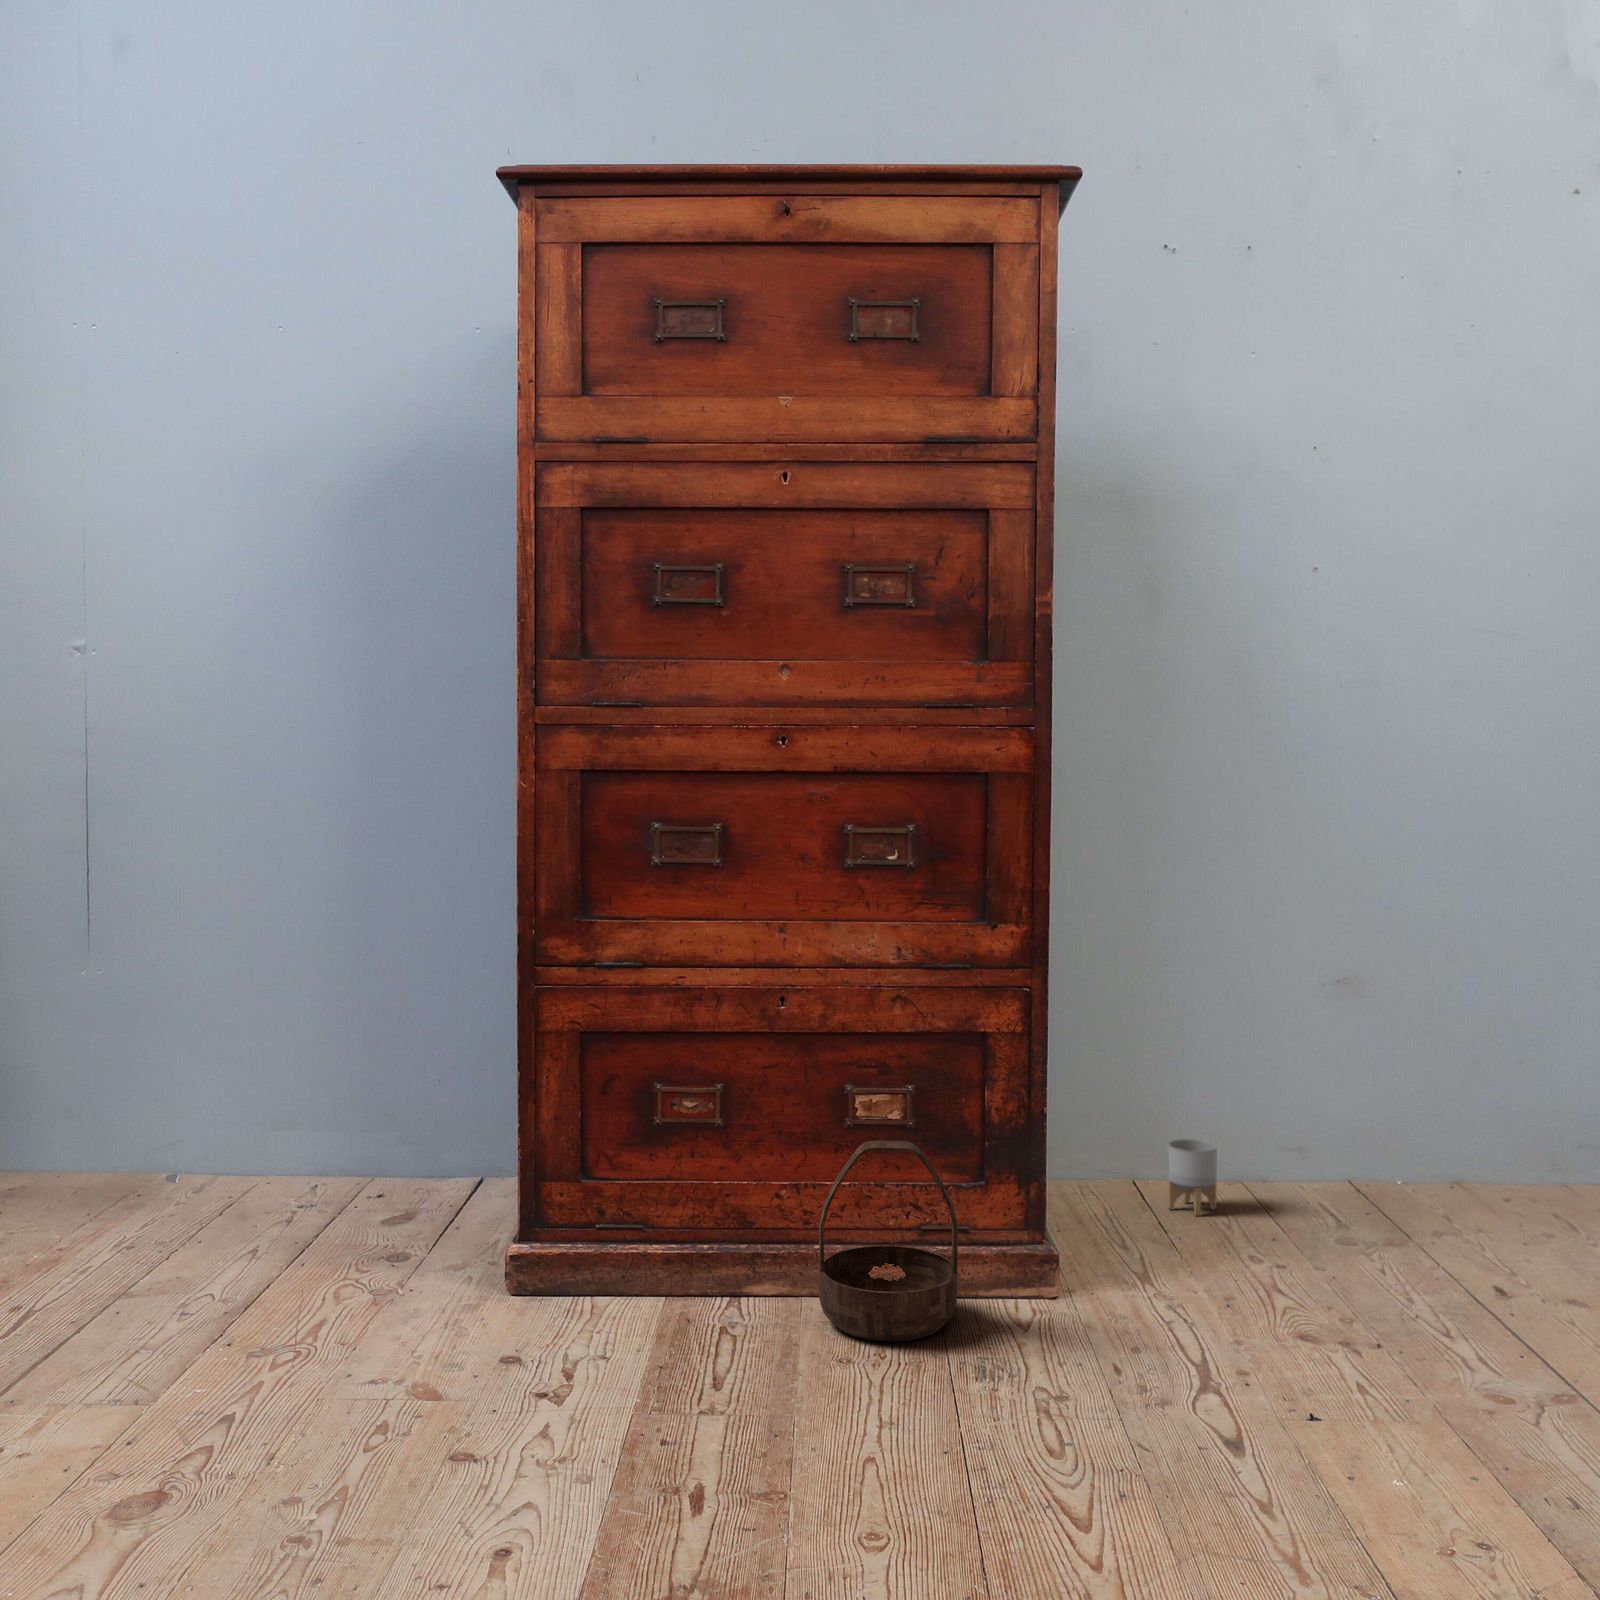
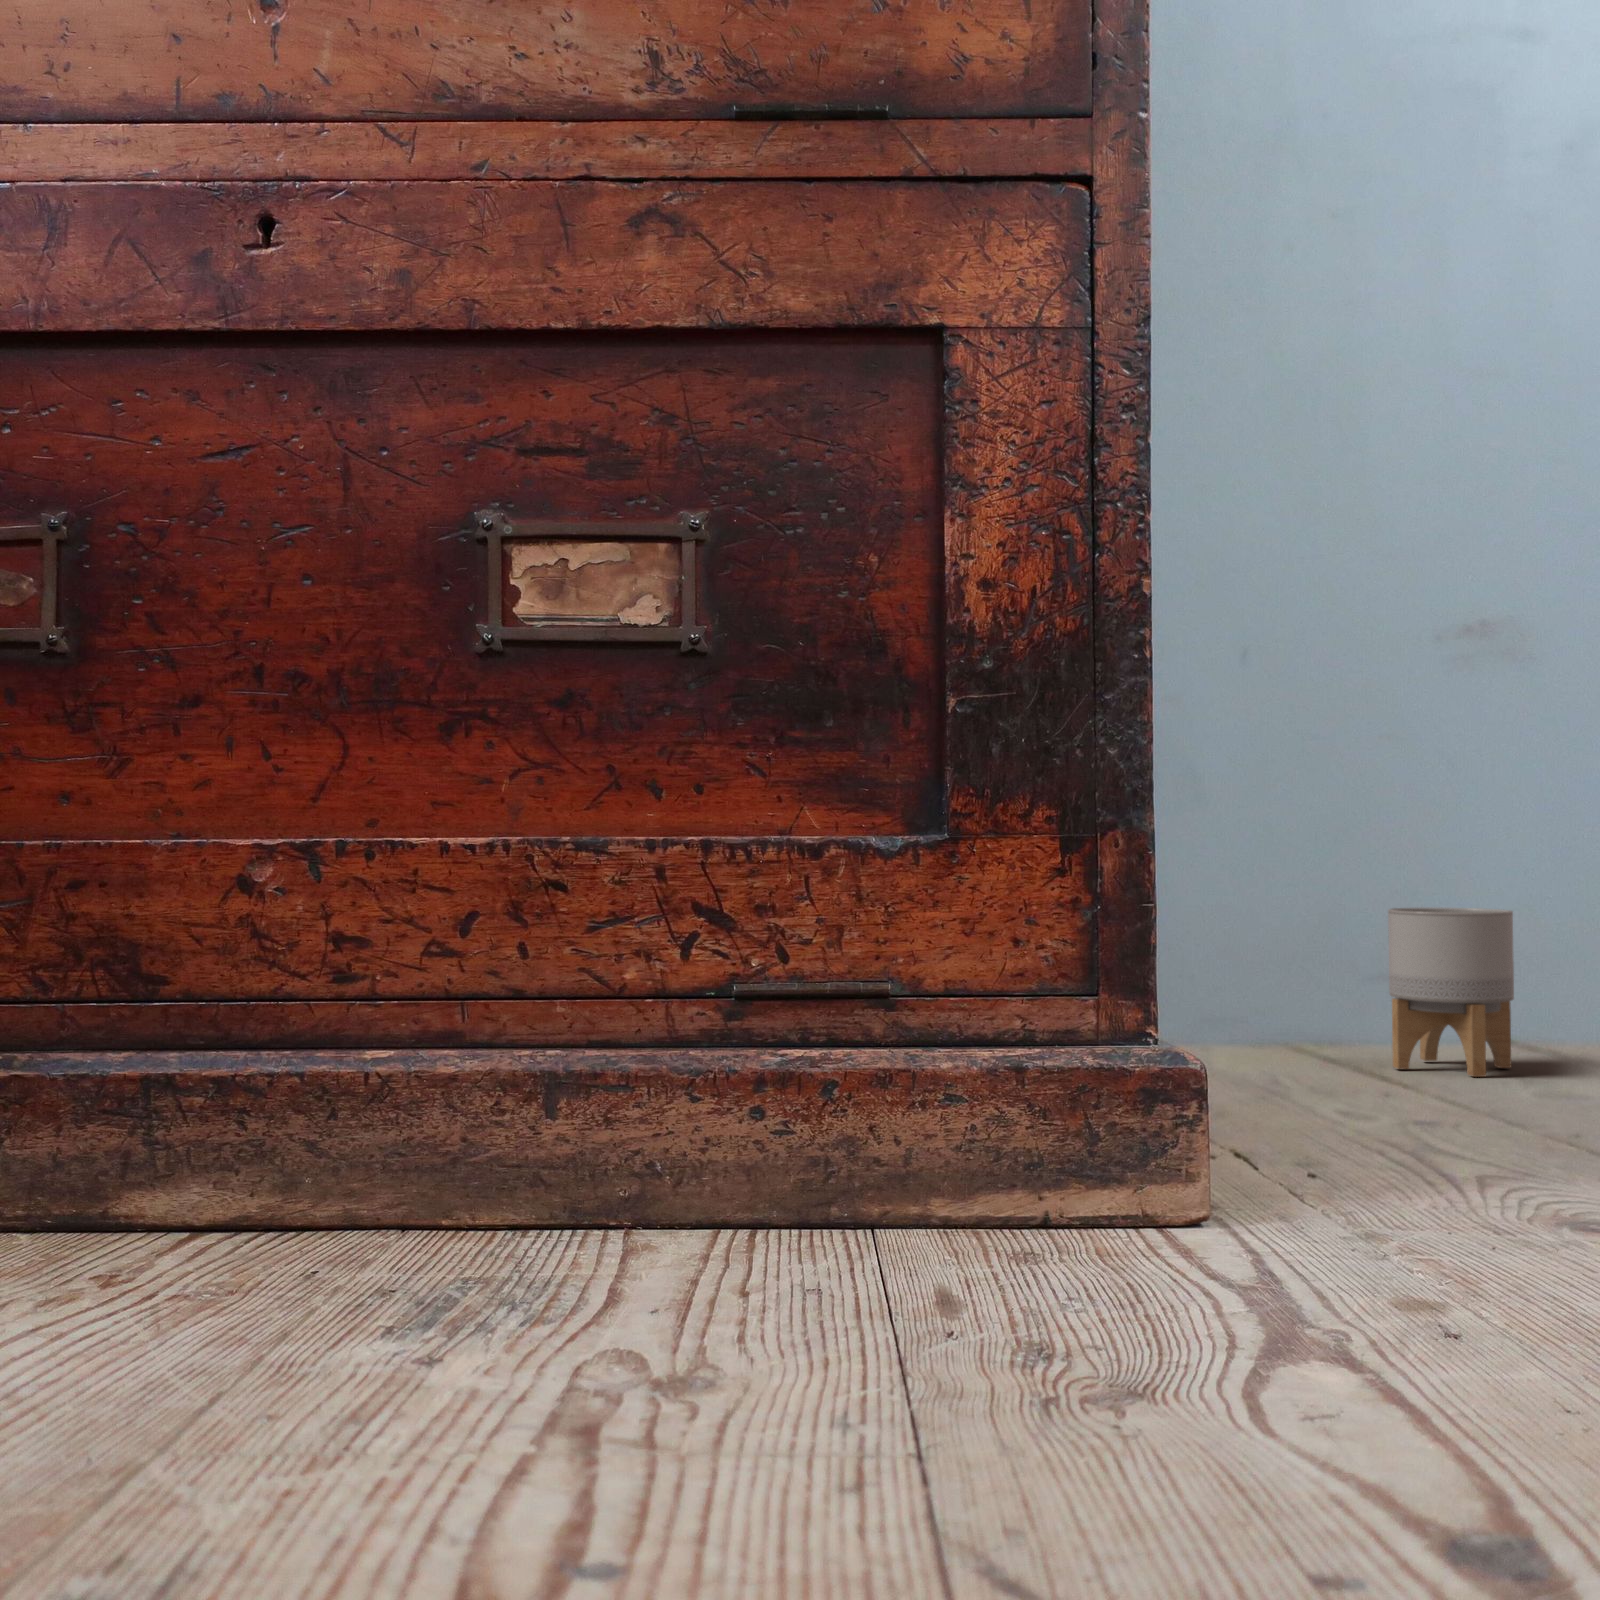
basket: present [819,1141,958,1342] -> none [280,572,844,1362]

